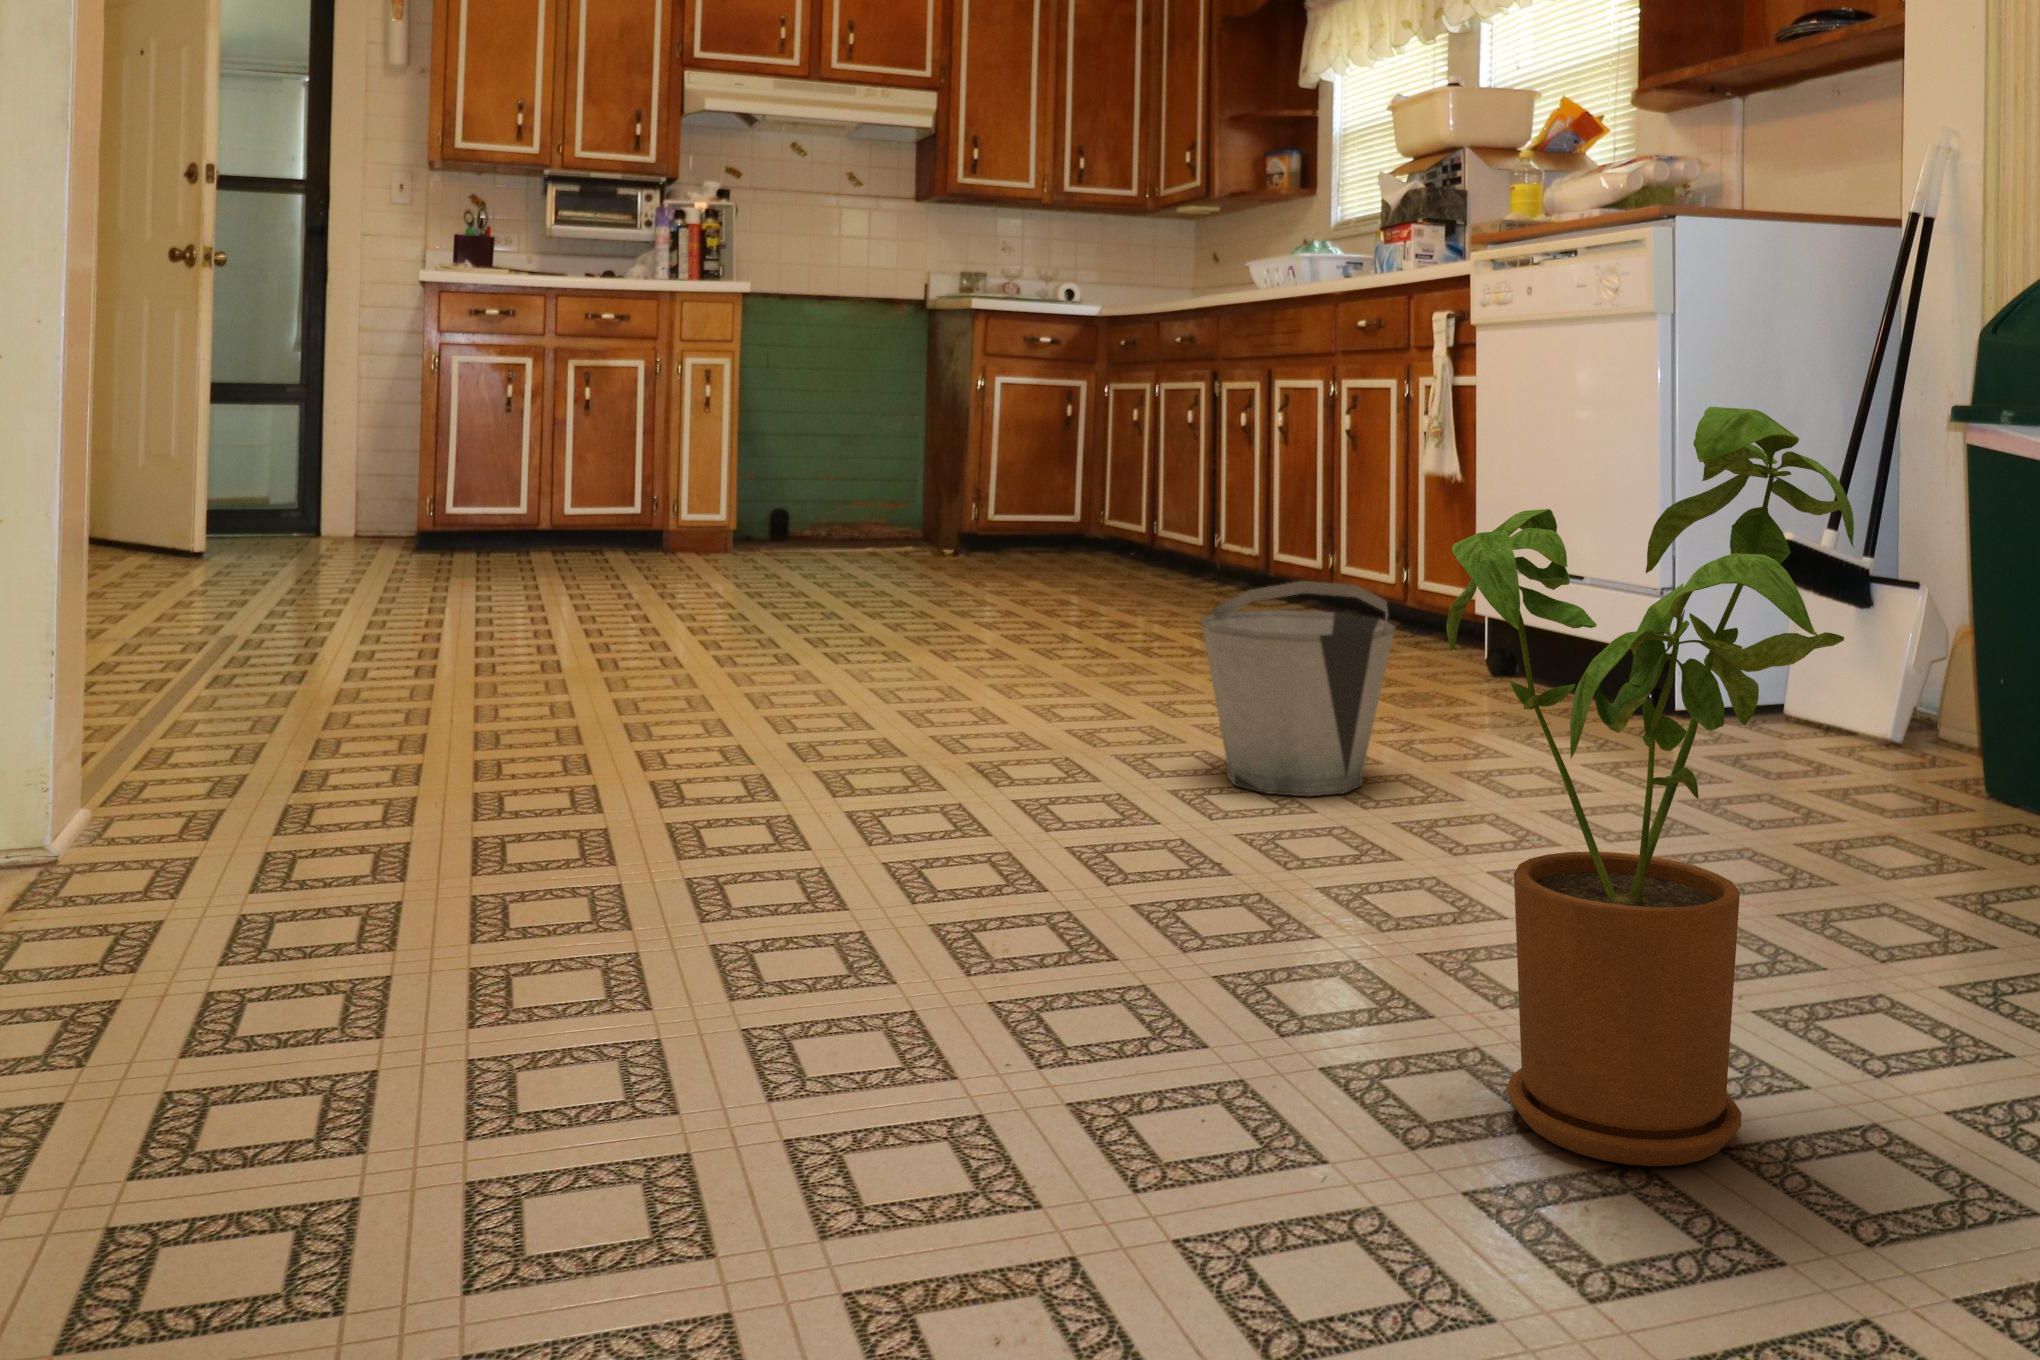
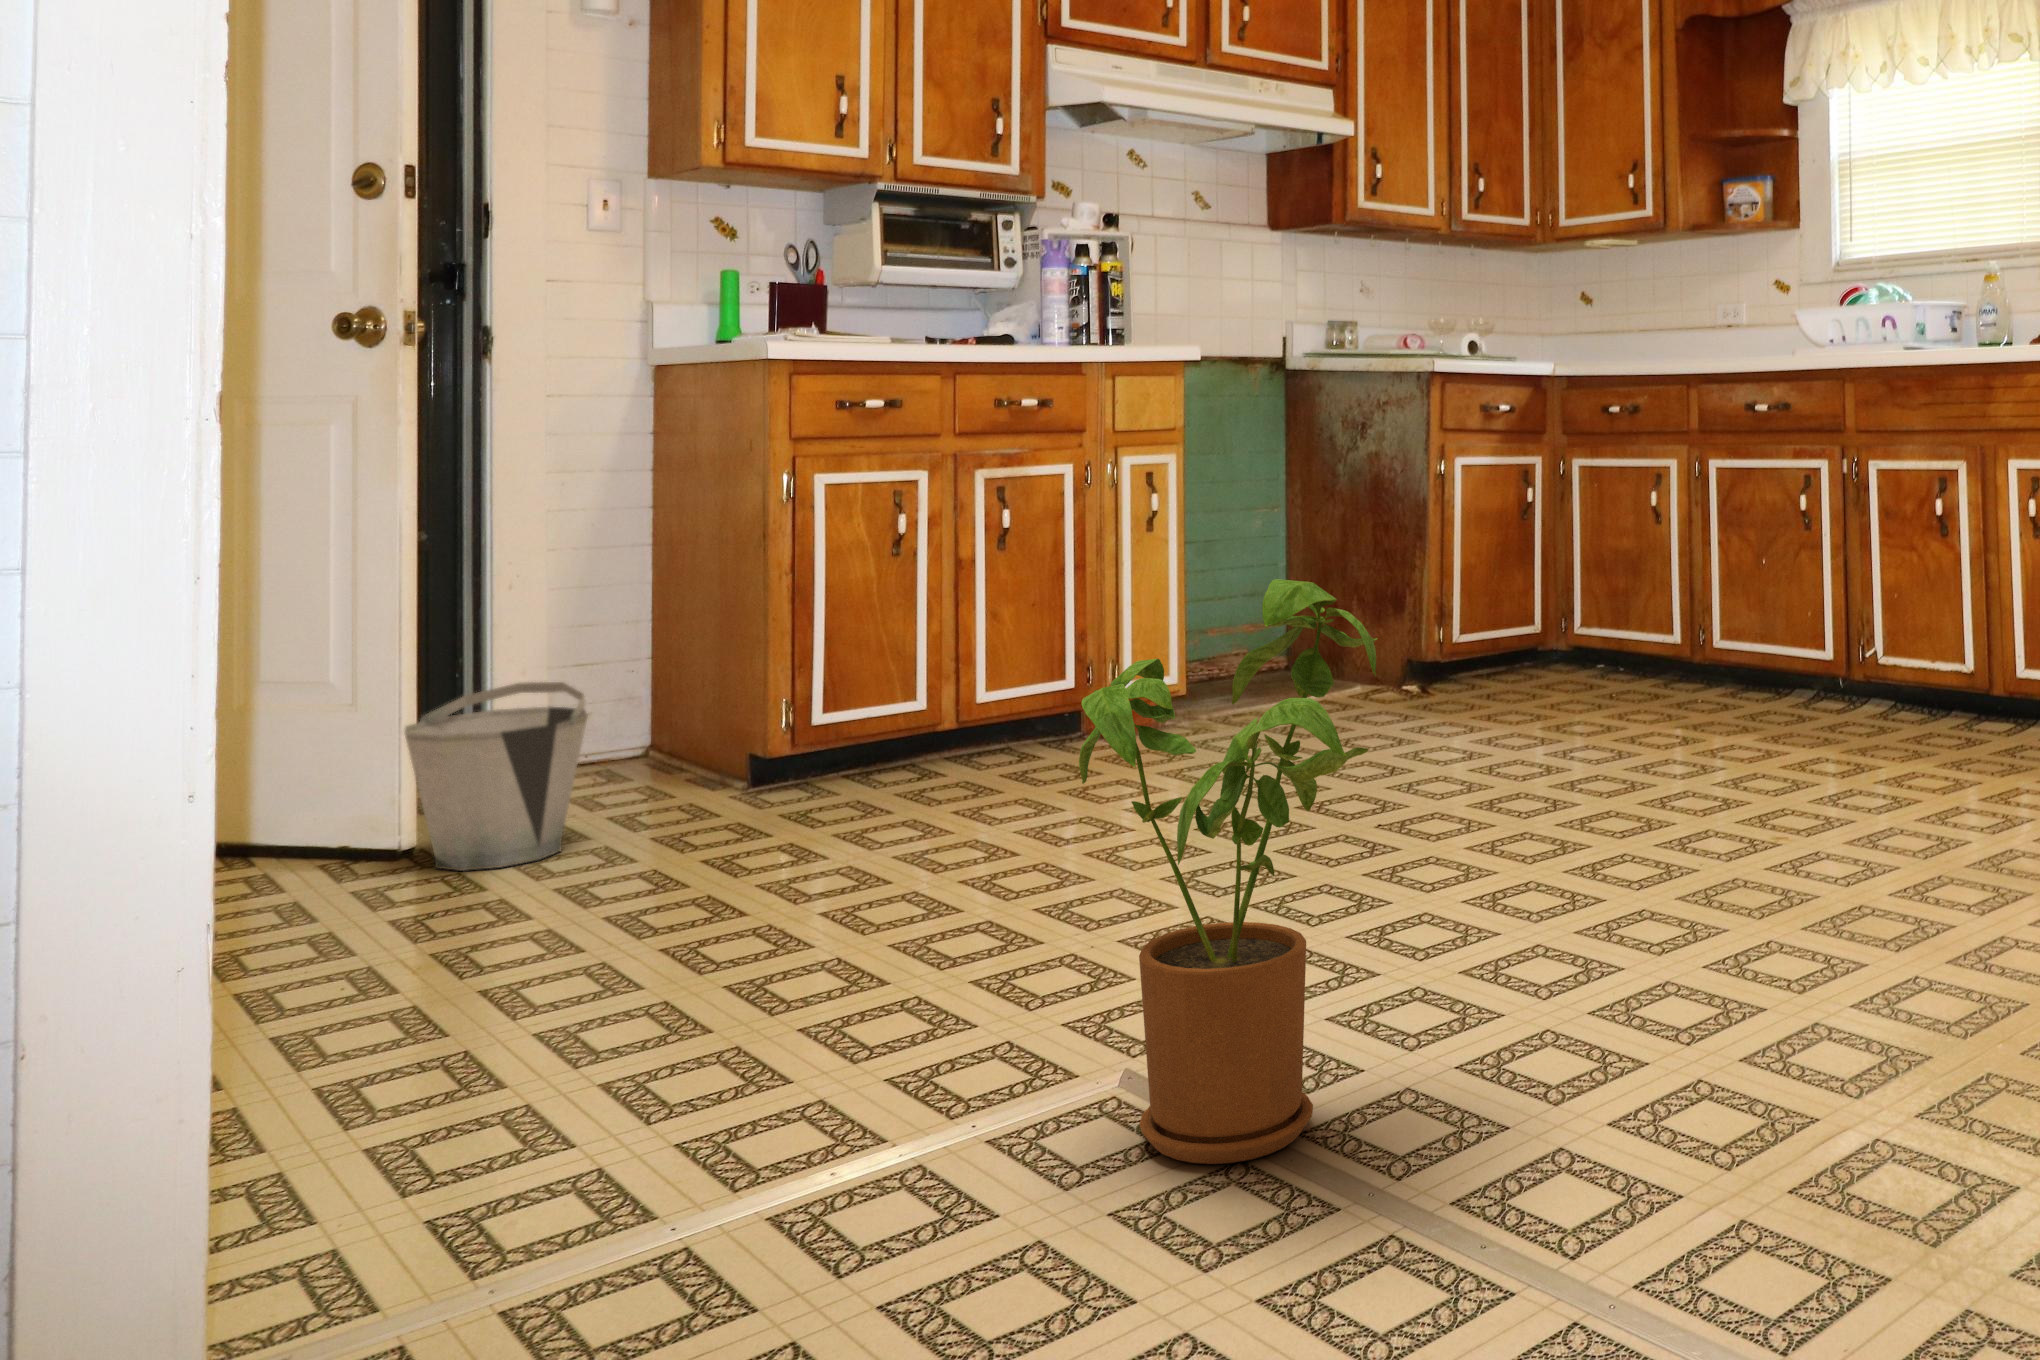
bucket: present [1201,581,1395,796] -> present [405,682,588,871]

